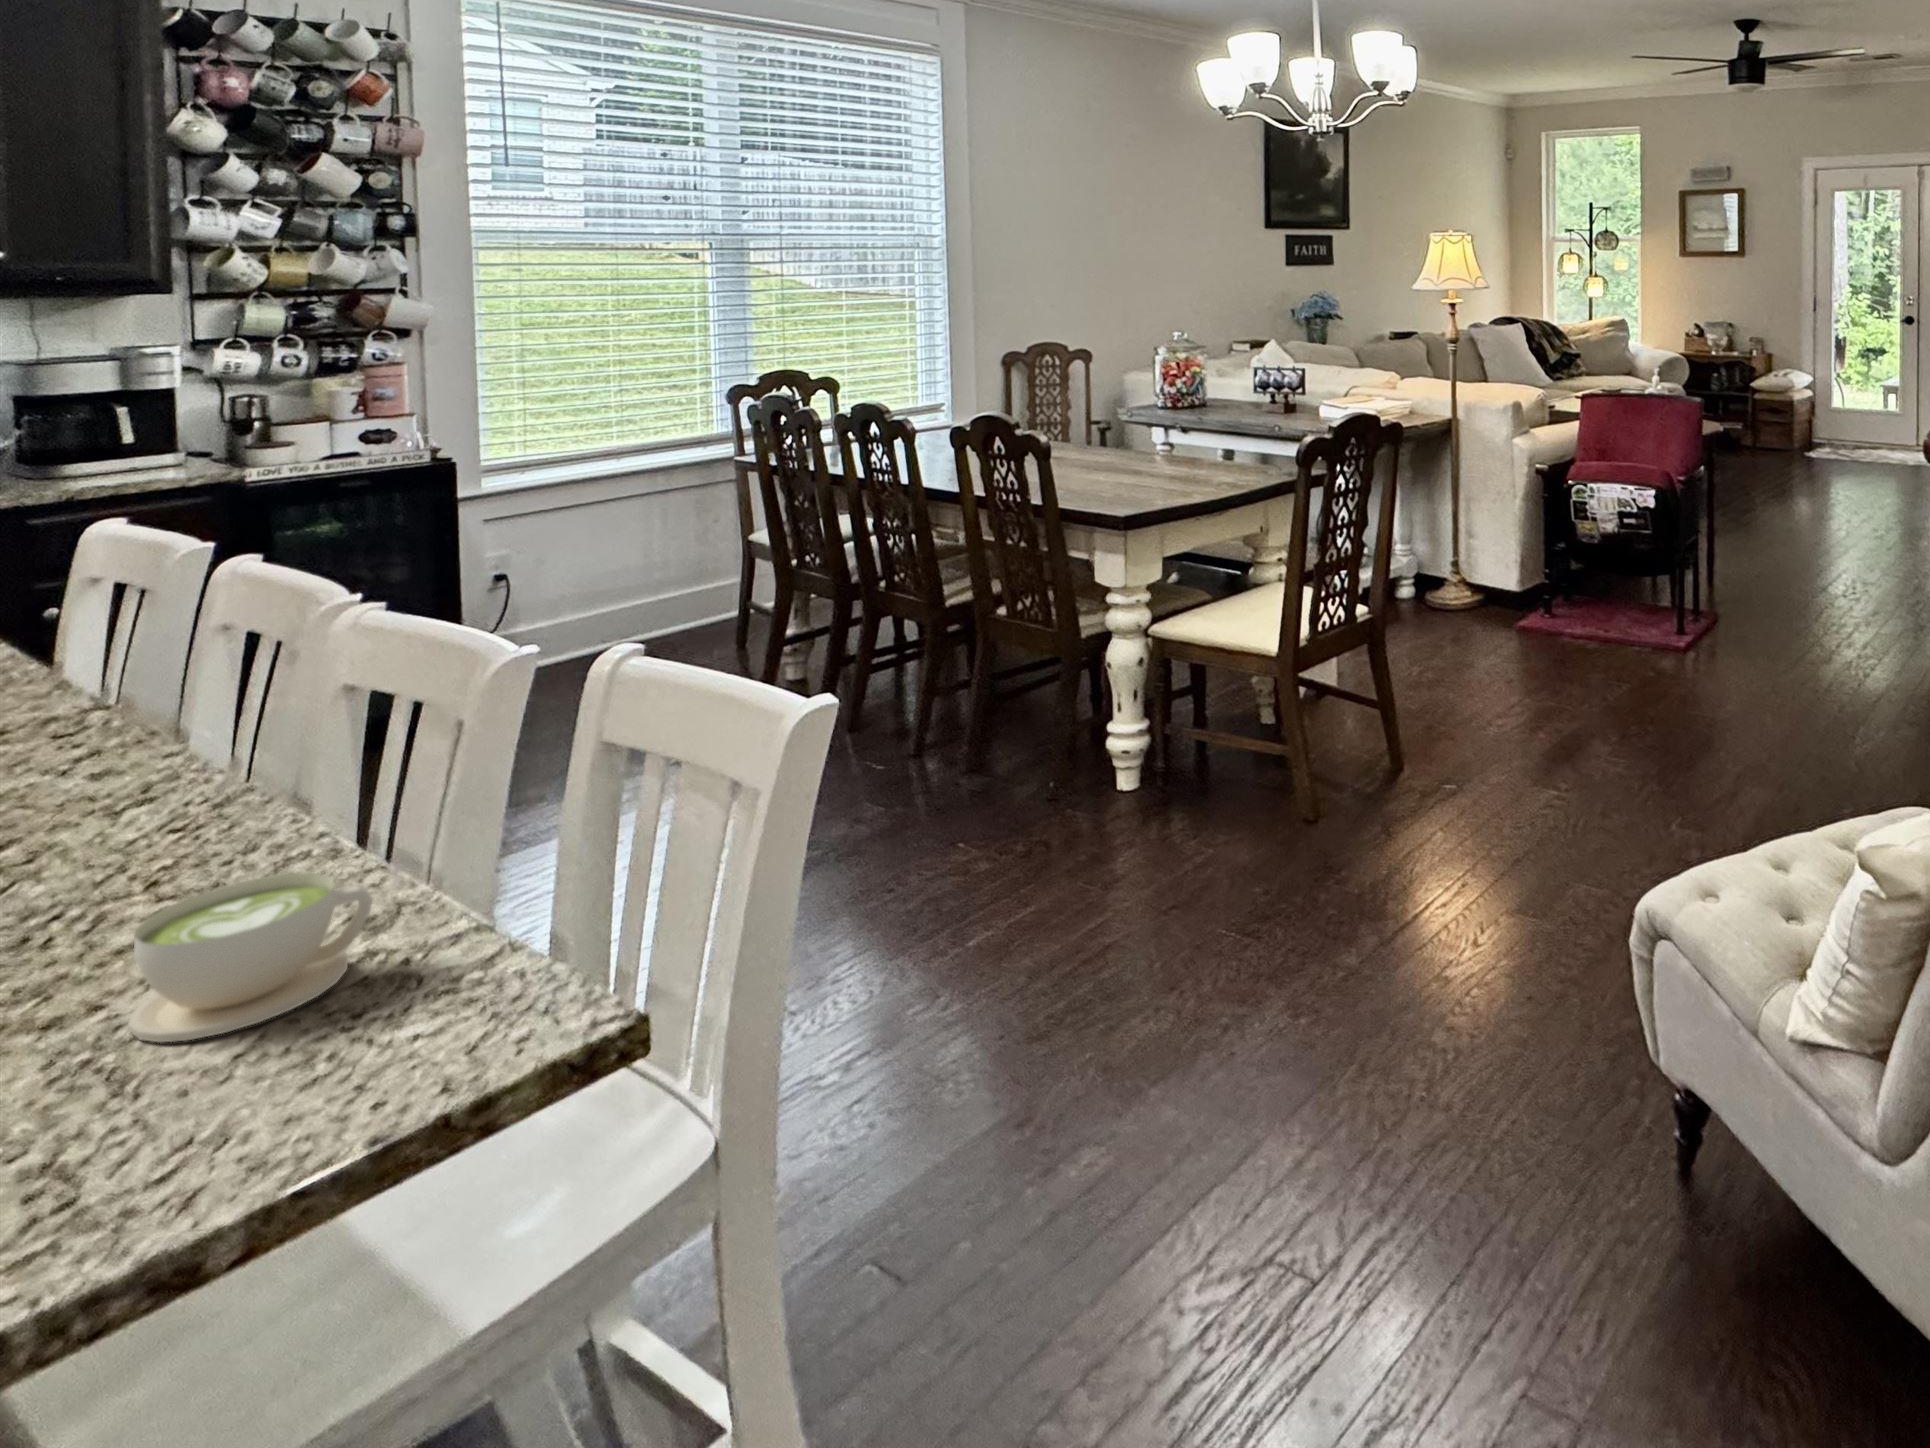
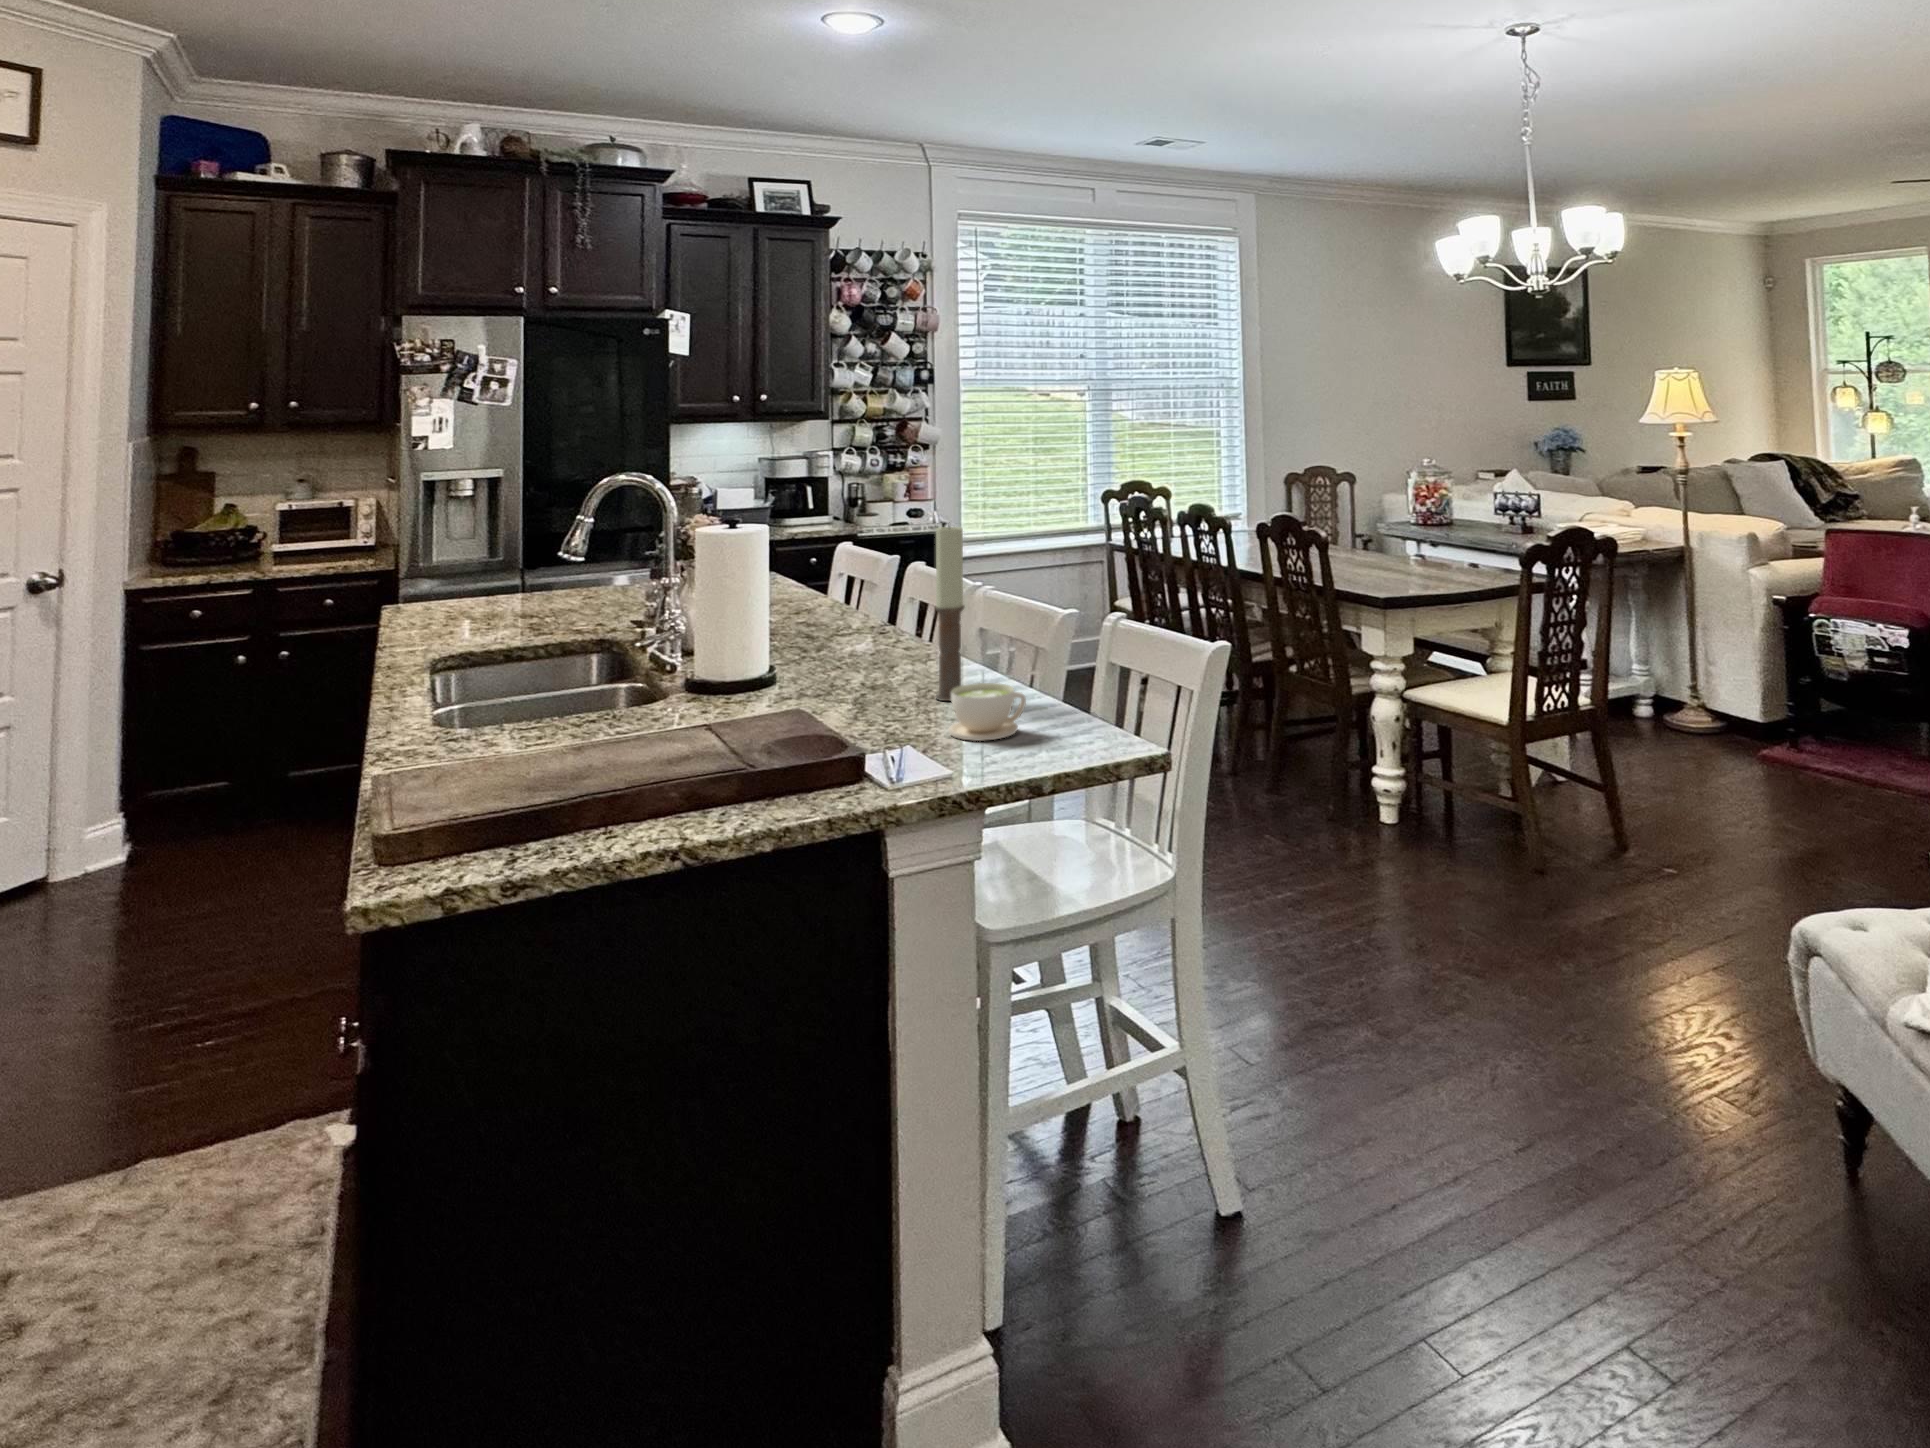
candle: none [151,518,253,903] -> present [935,525,964,701]

